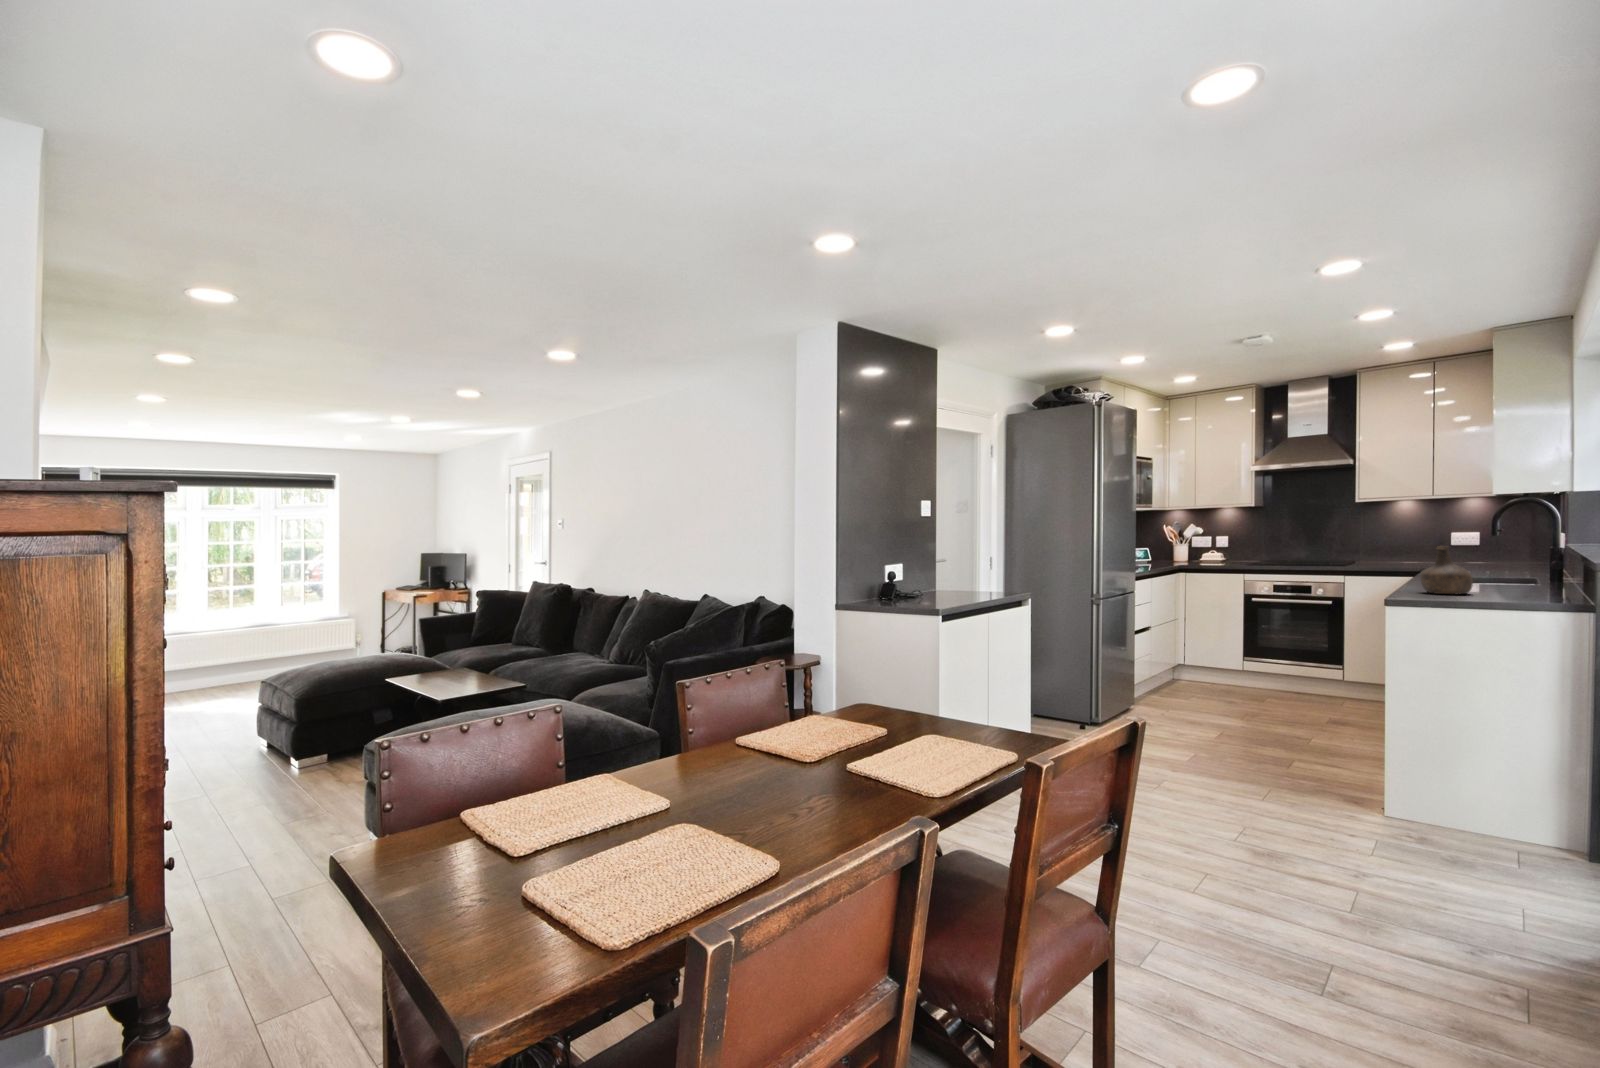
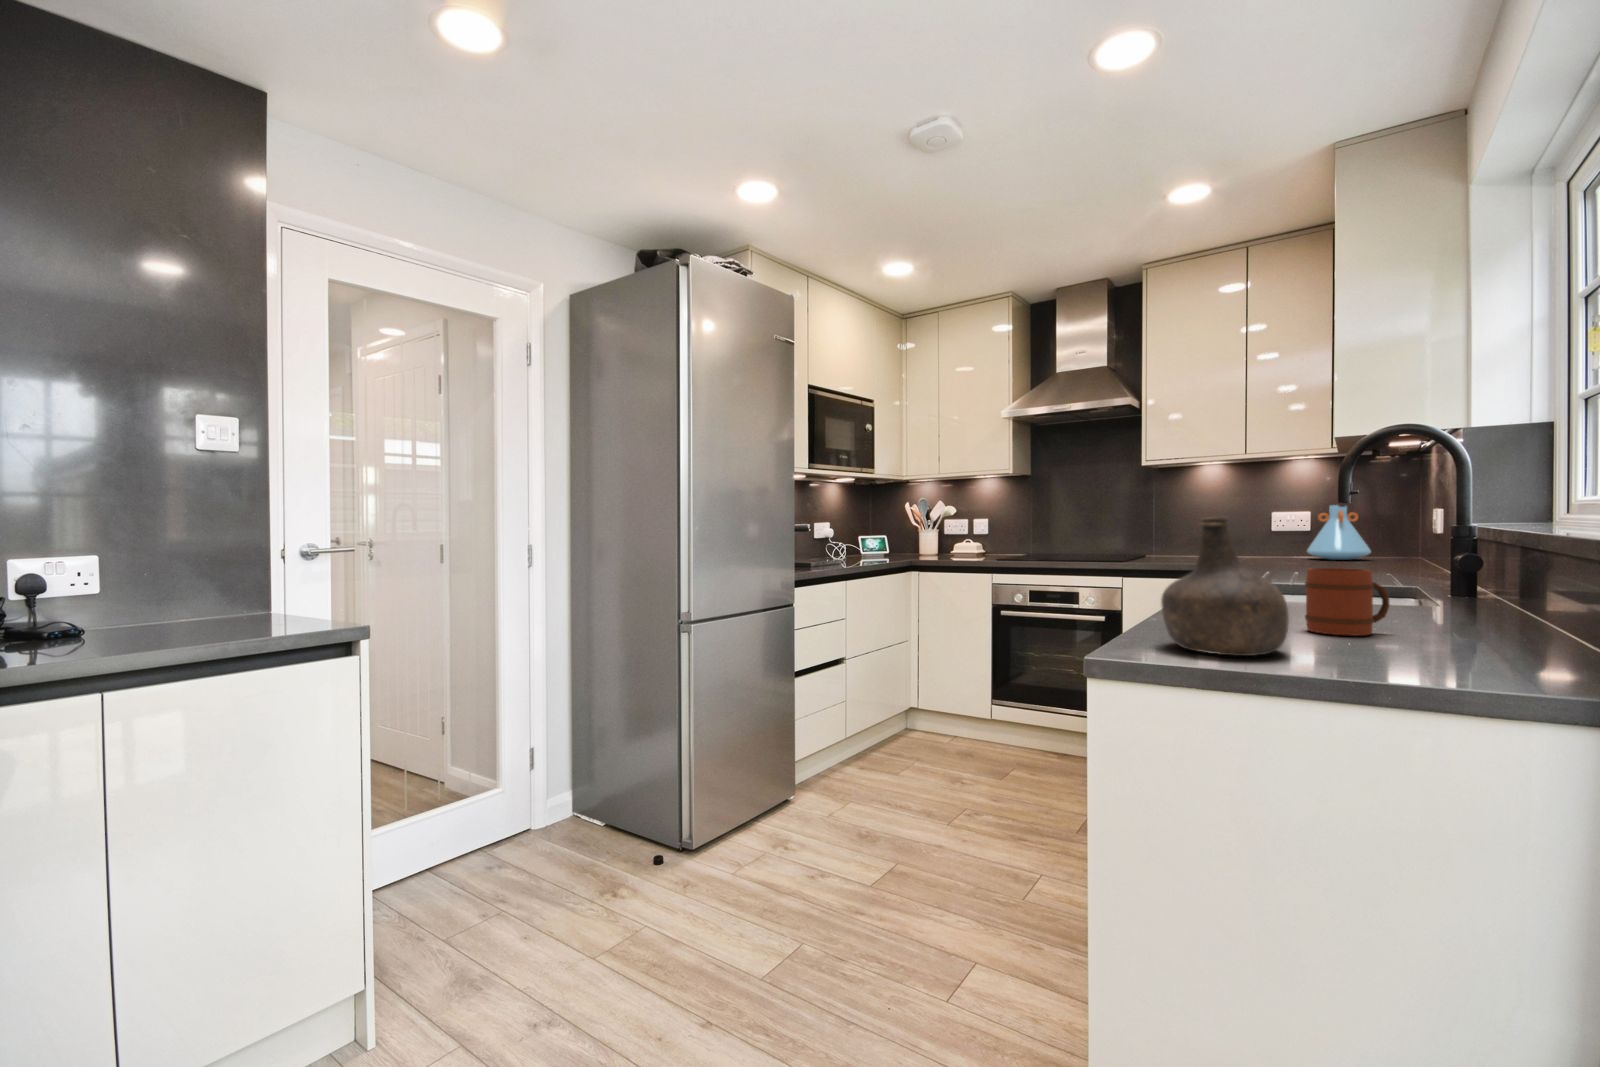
vase: none [1476,529,1524,565] -> present [1307,505,1371,560]
mug: none [1478,565,1515,591] -> present [1305,568,1389,636]

